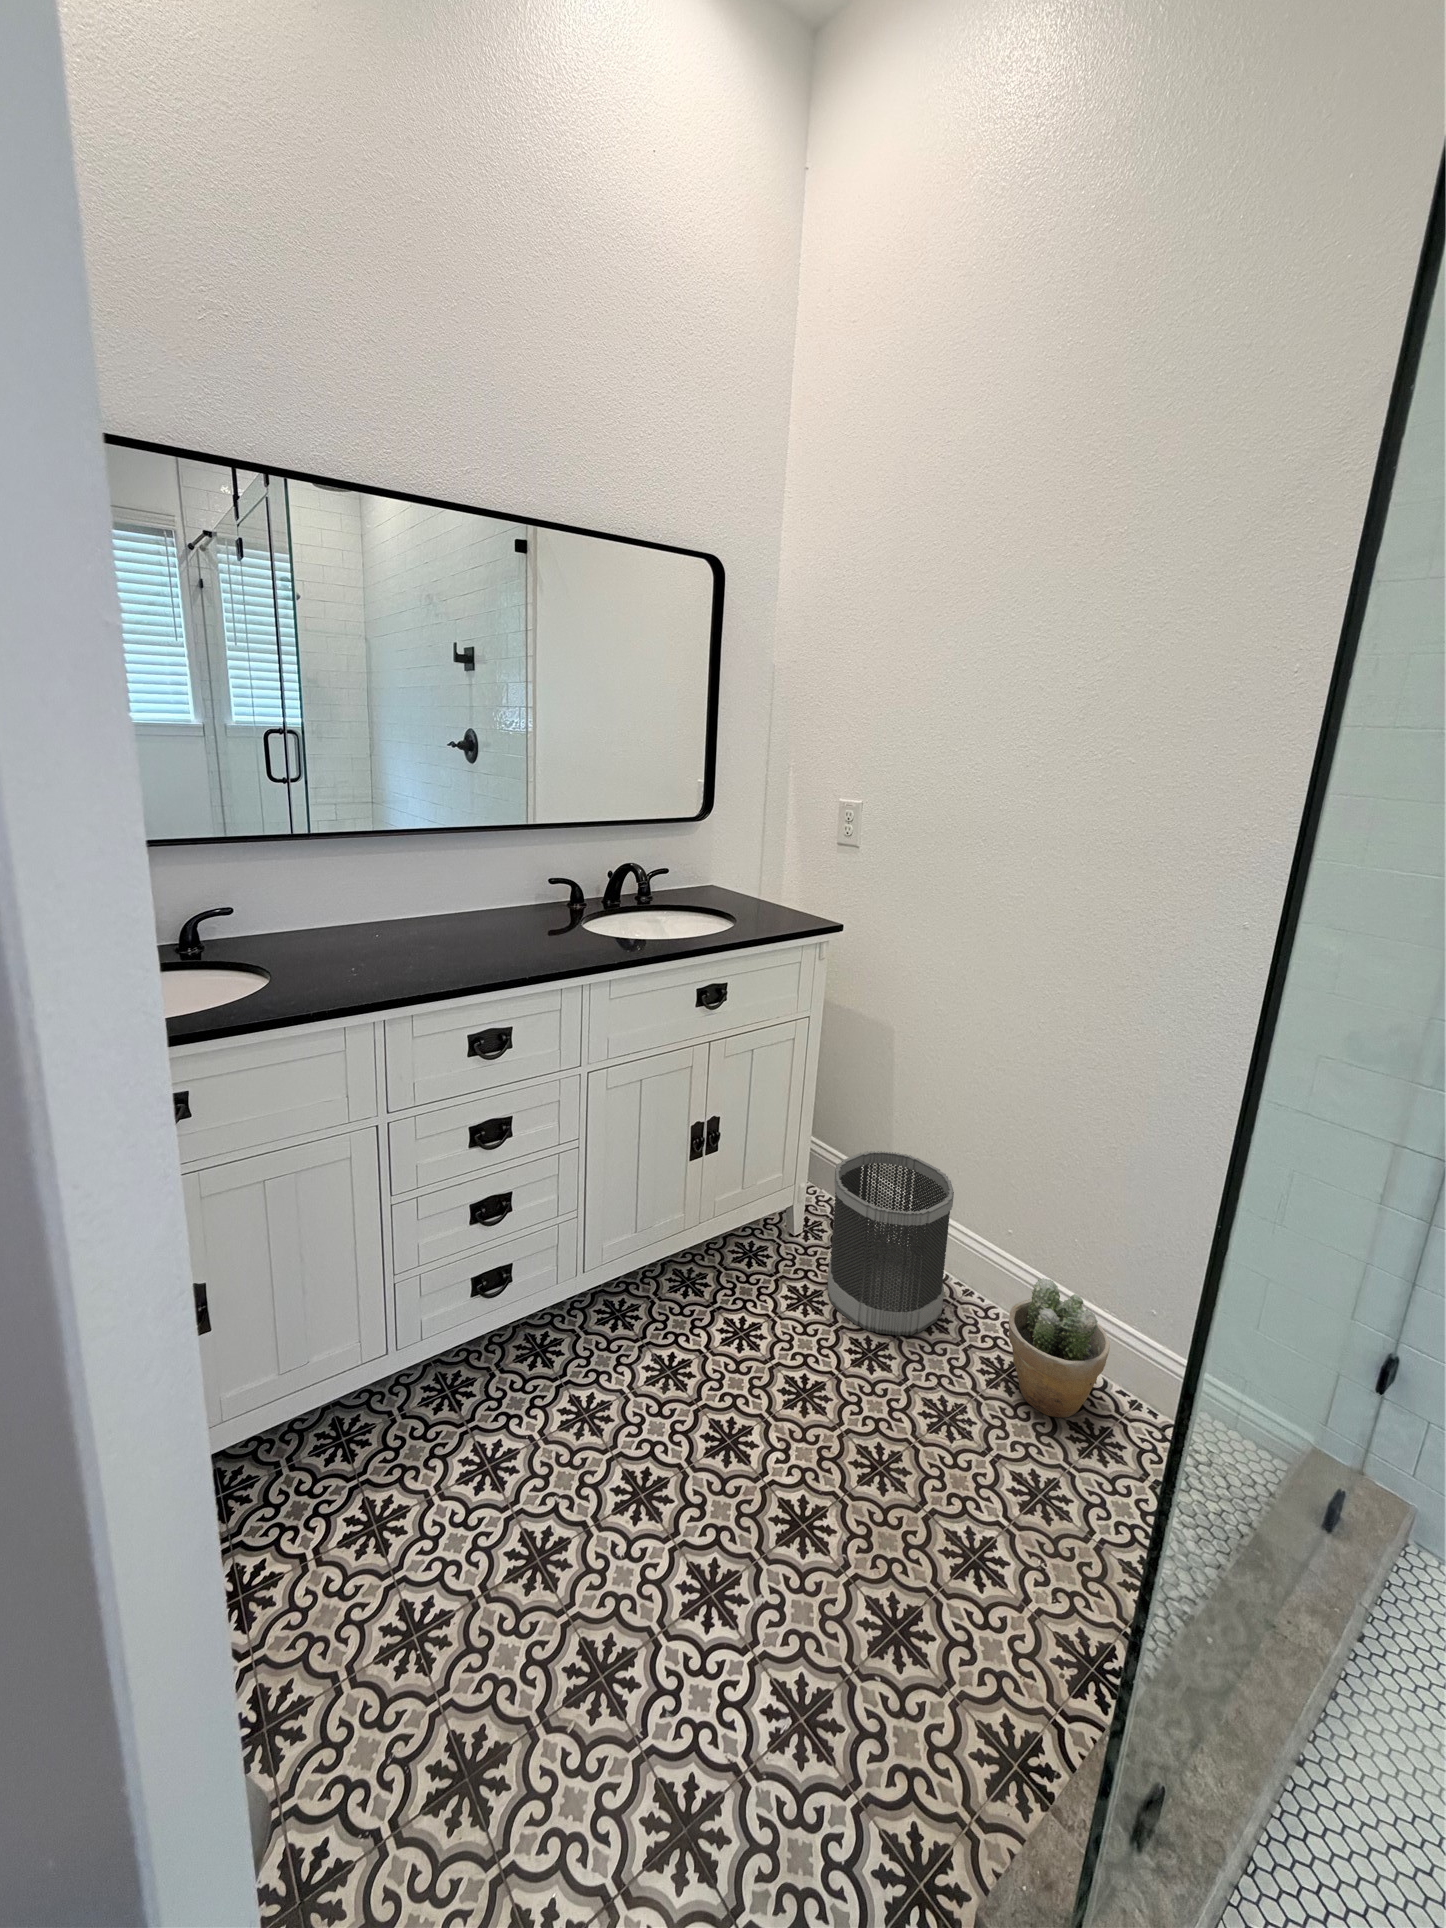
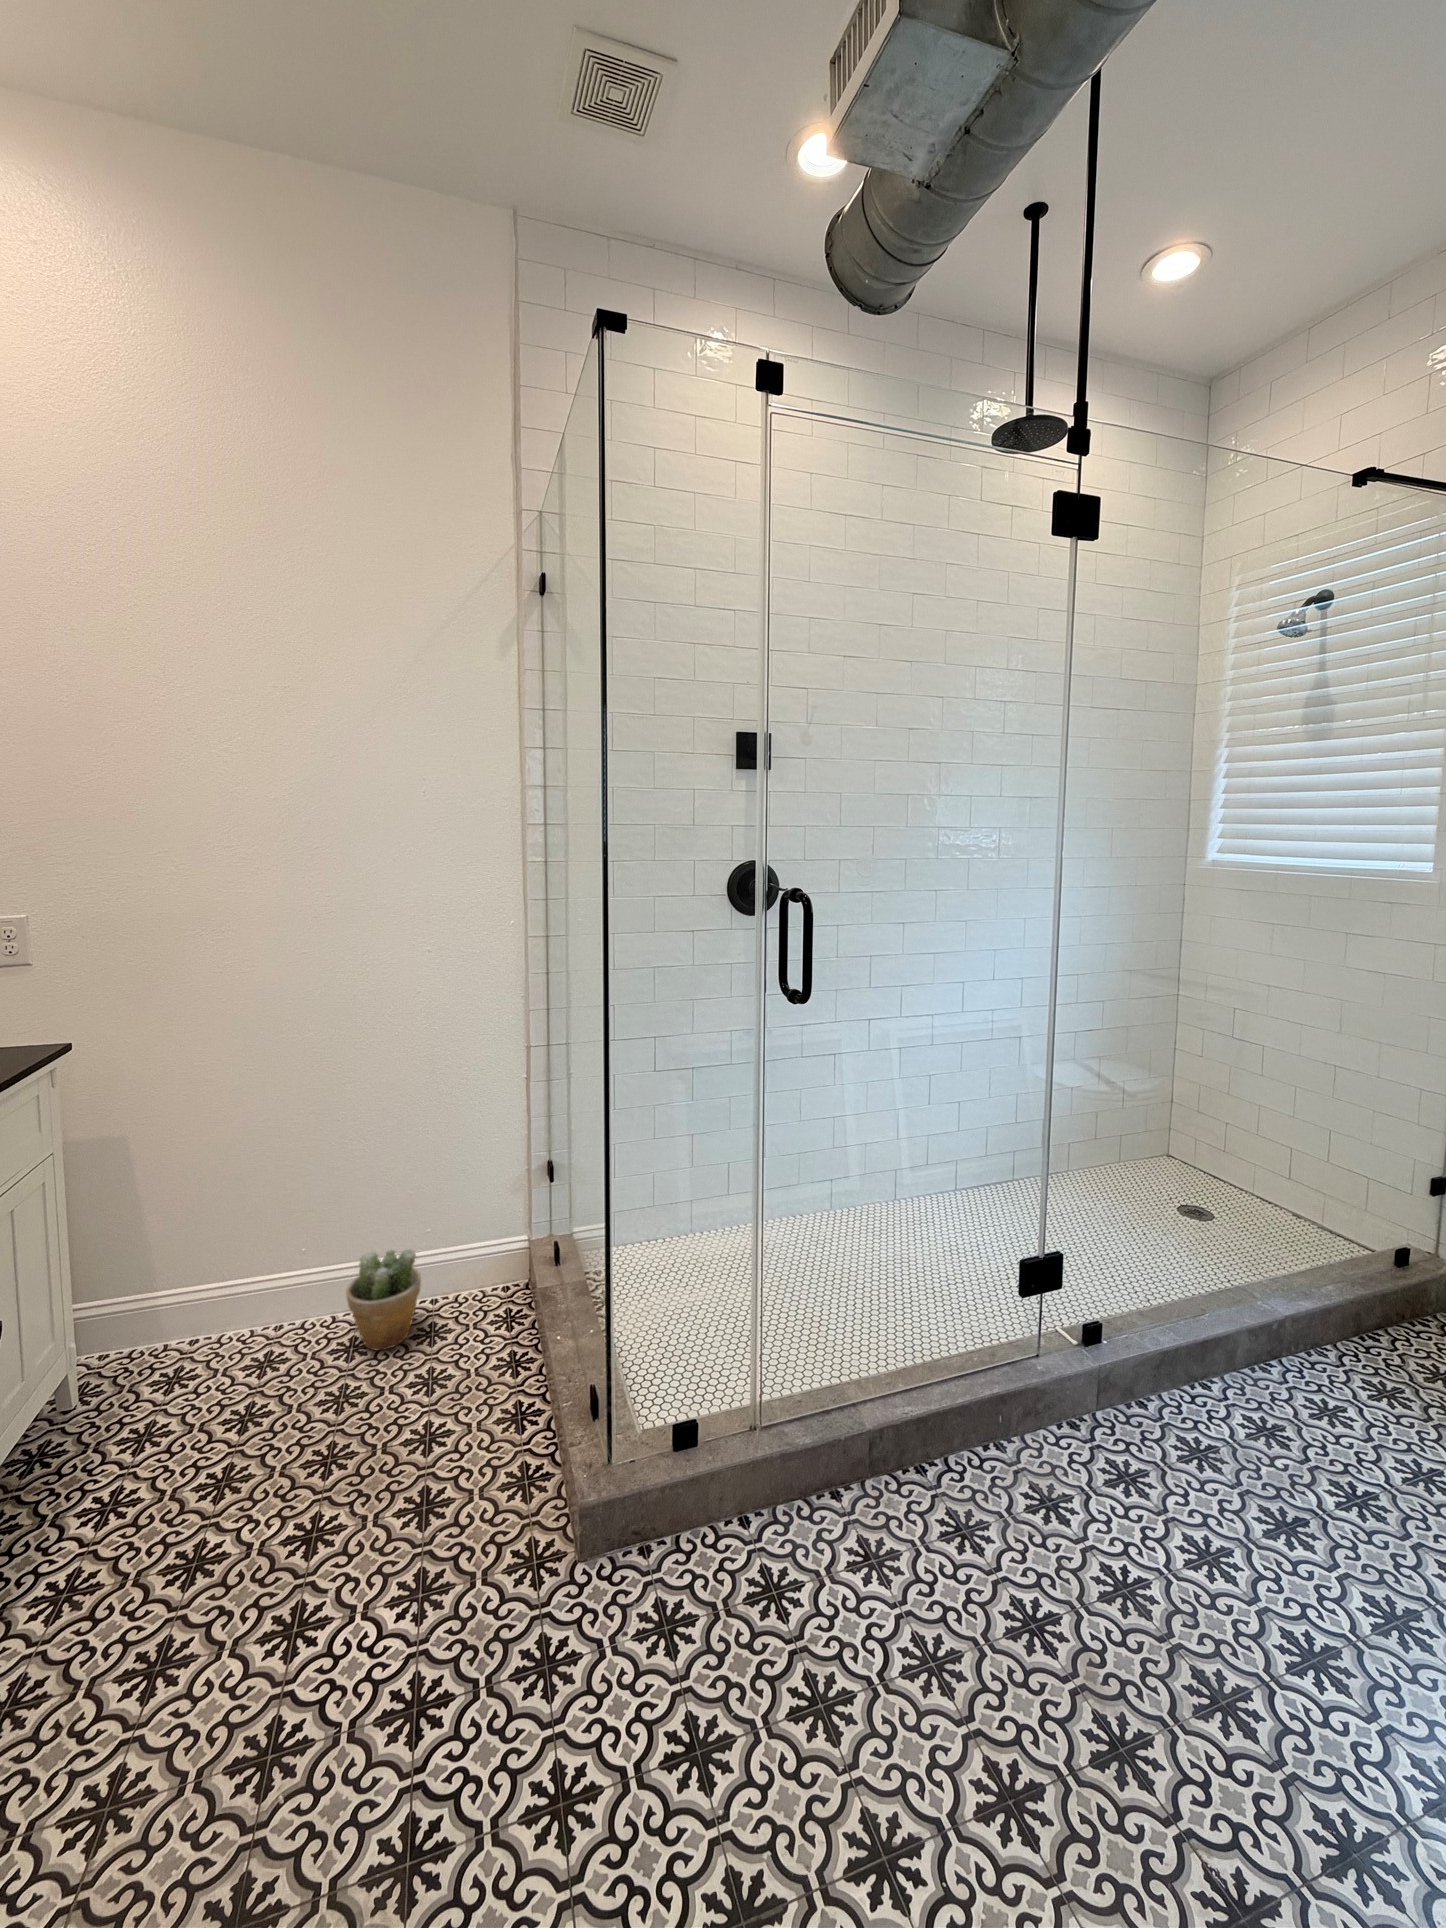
wastebasket: present [828,1151,954,1336] -> none [137,1237,274,1421]

